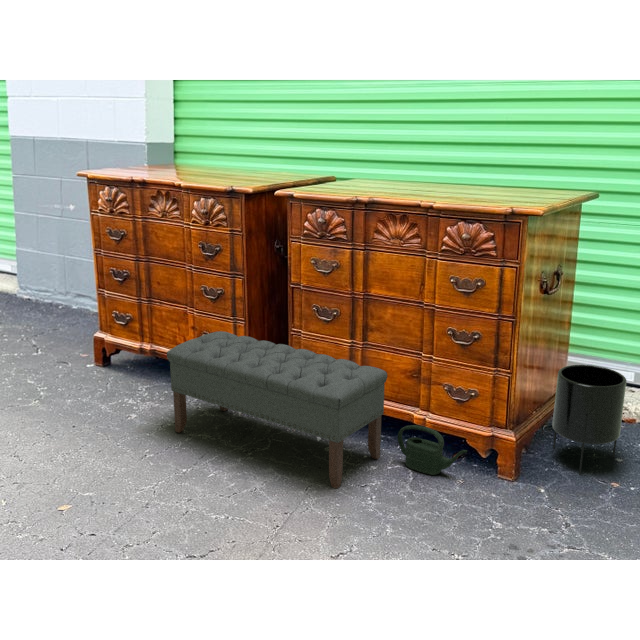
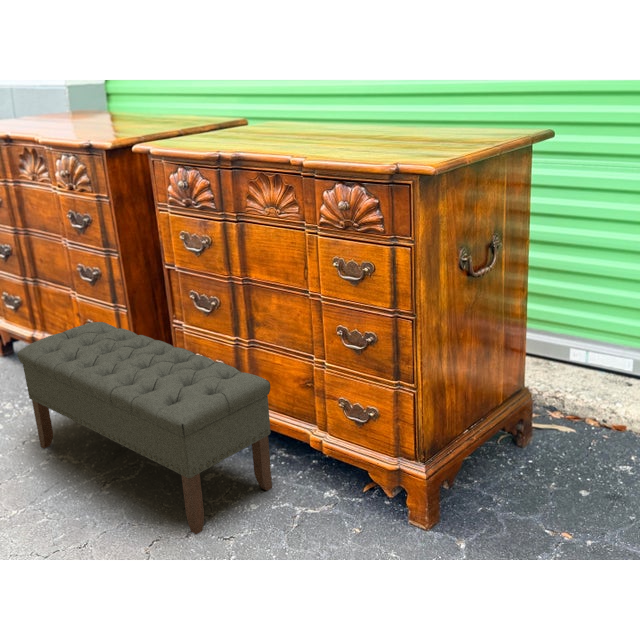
planter: present [552,365,627,475] -> none [495,369,588,519]
watering can: present [398,425,467,475] -> none [288,450,365,516]

